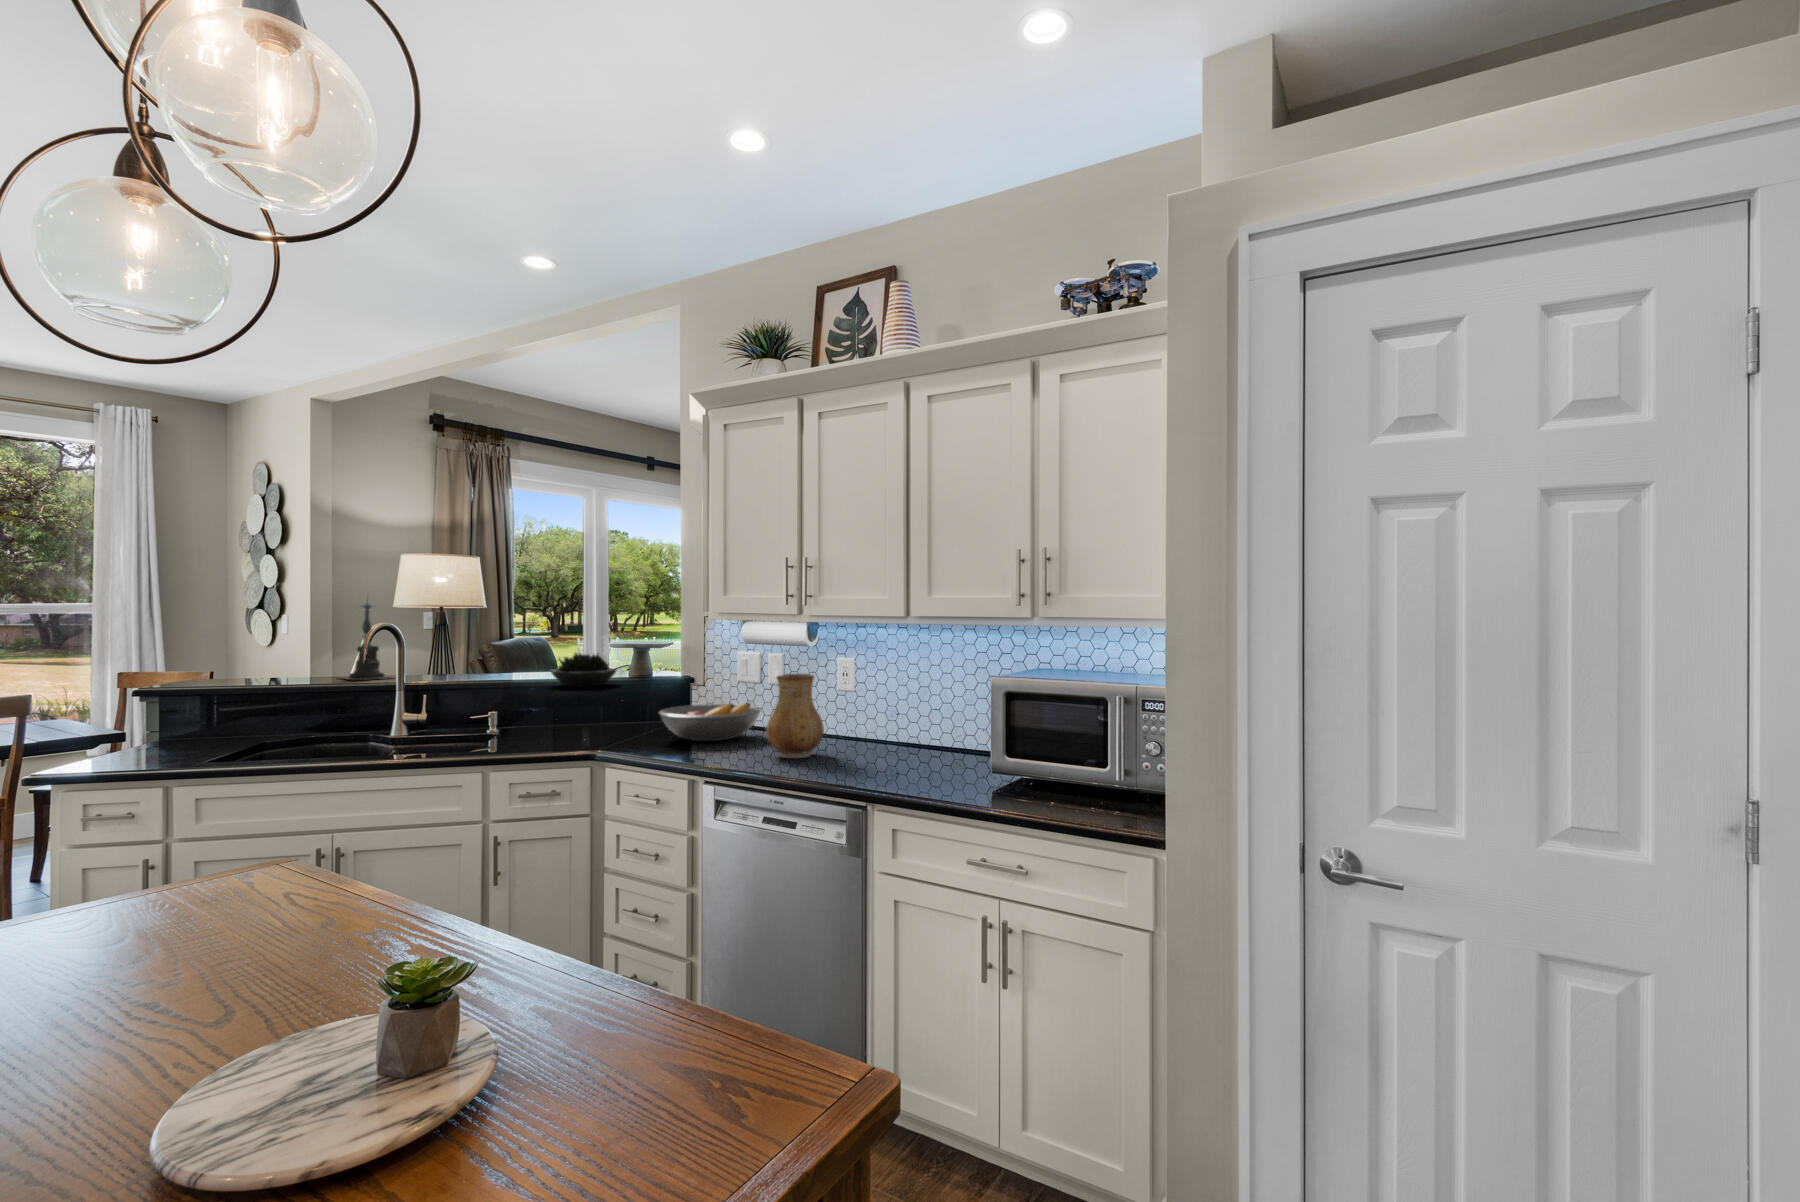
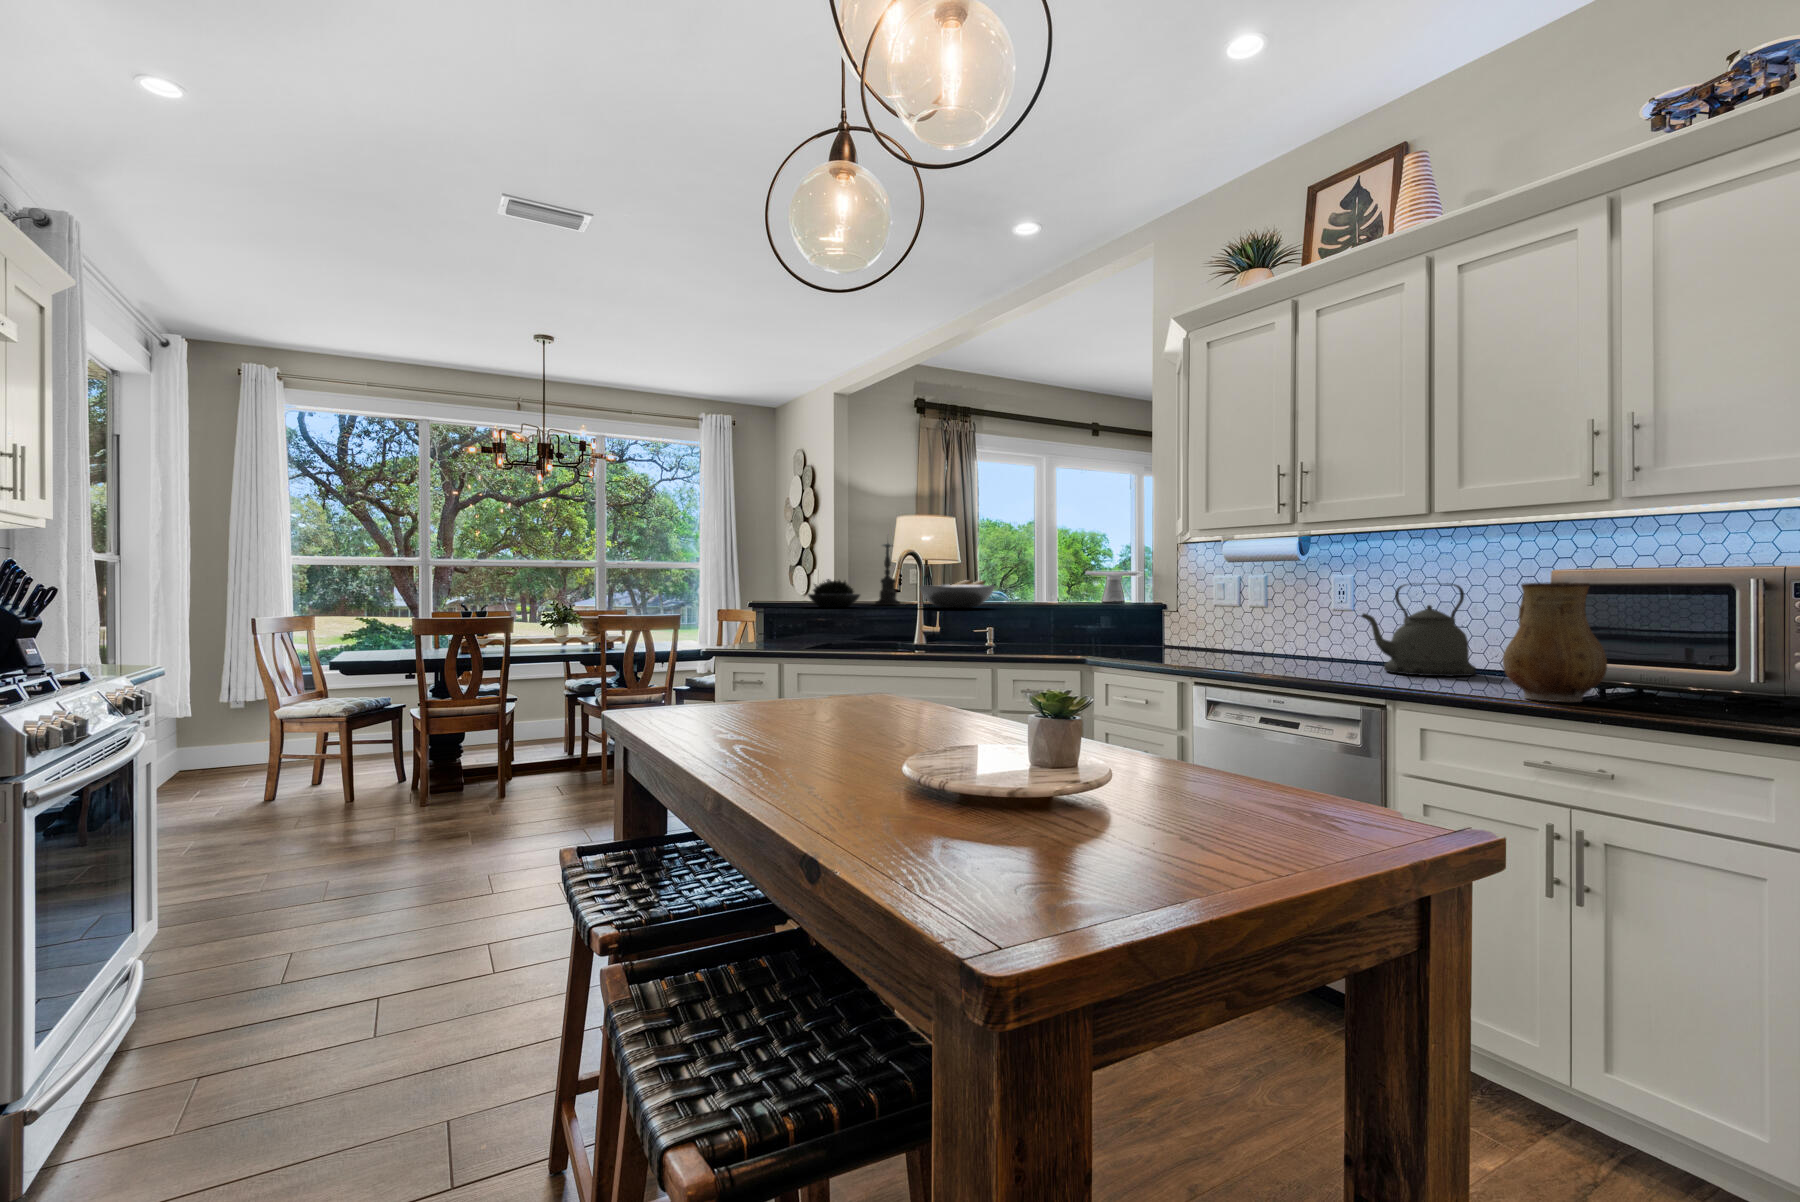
succulent plant: present [551,653,617,687] -> present [808,579,860,607]
ceramic pitcher: present [766,674,824,758] -> present [1503,582,1607,702]
kettle: none [855,676,948,765] -> present [1362,583,1476,676]
fruit bowl: present [659,703,761,741] -> present [920,580,995,608]

